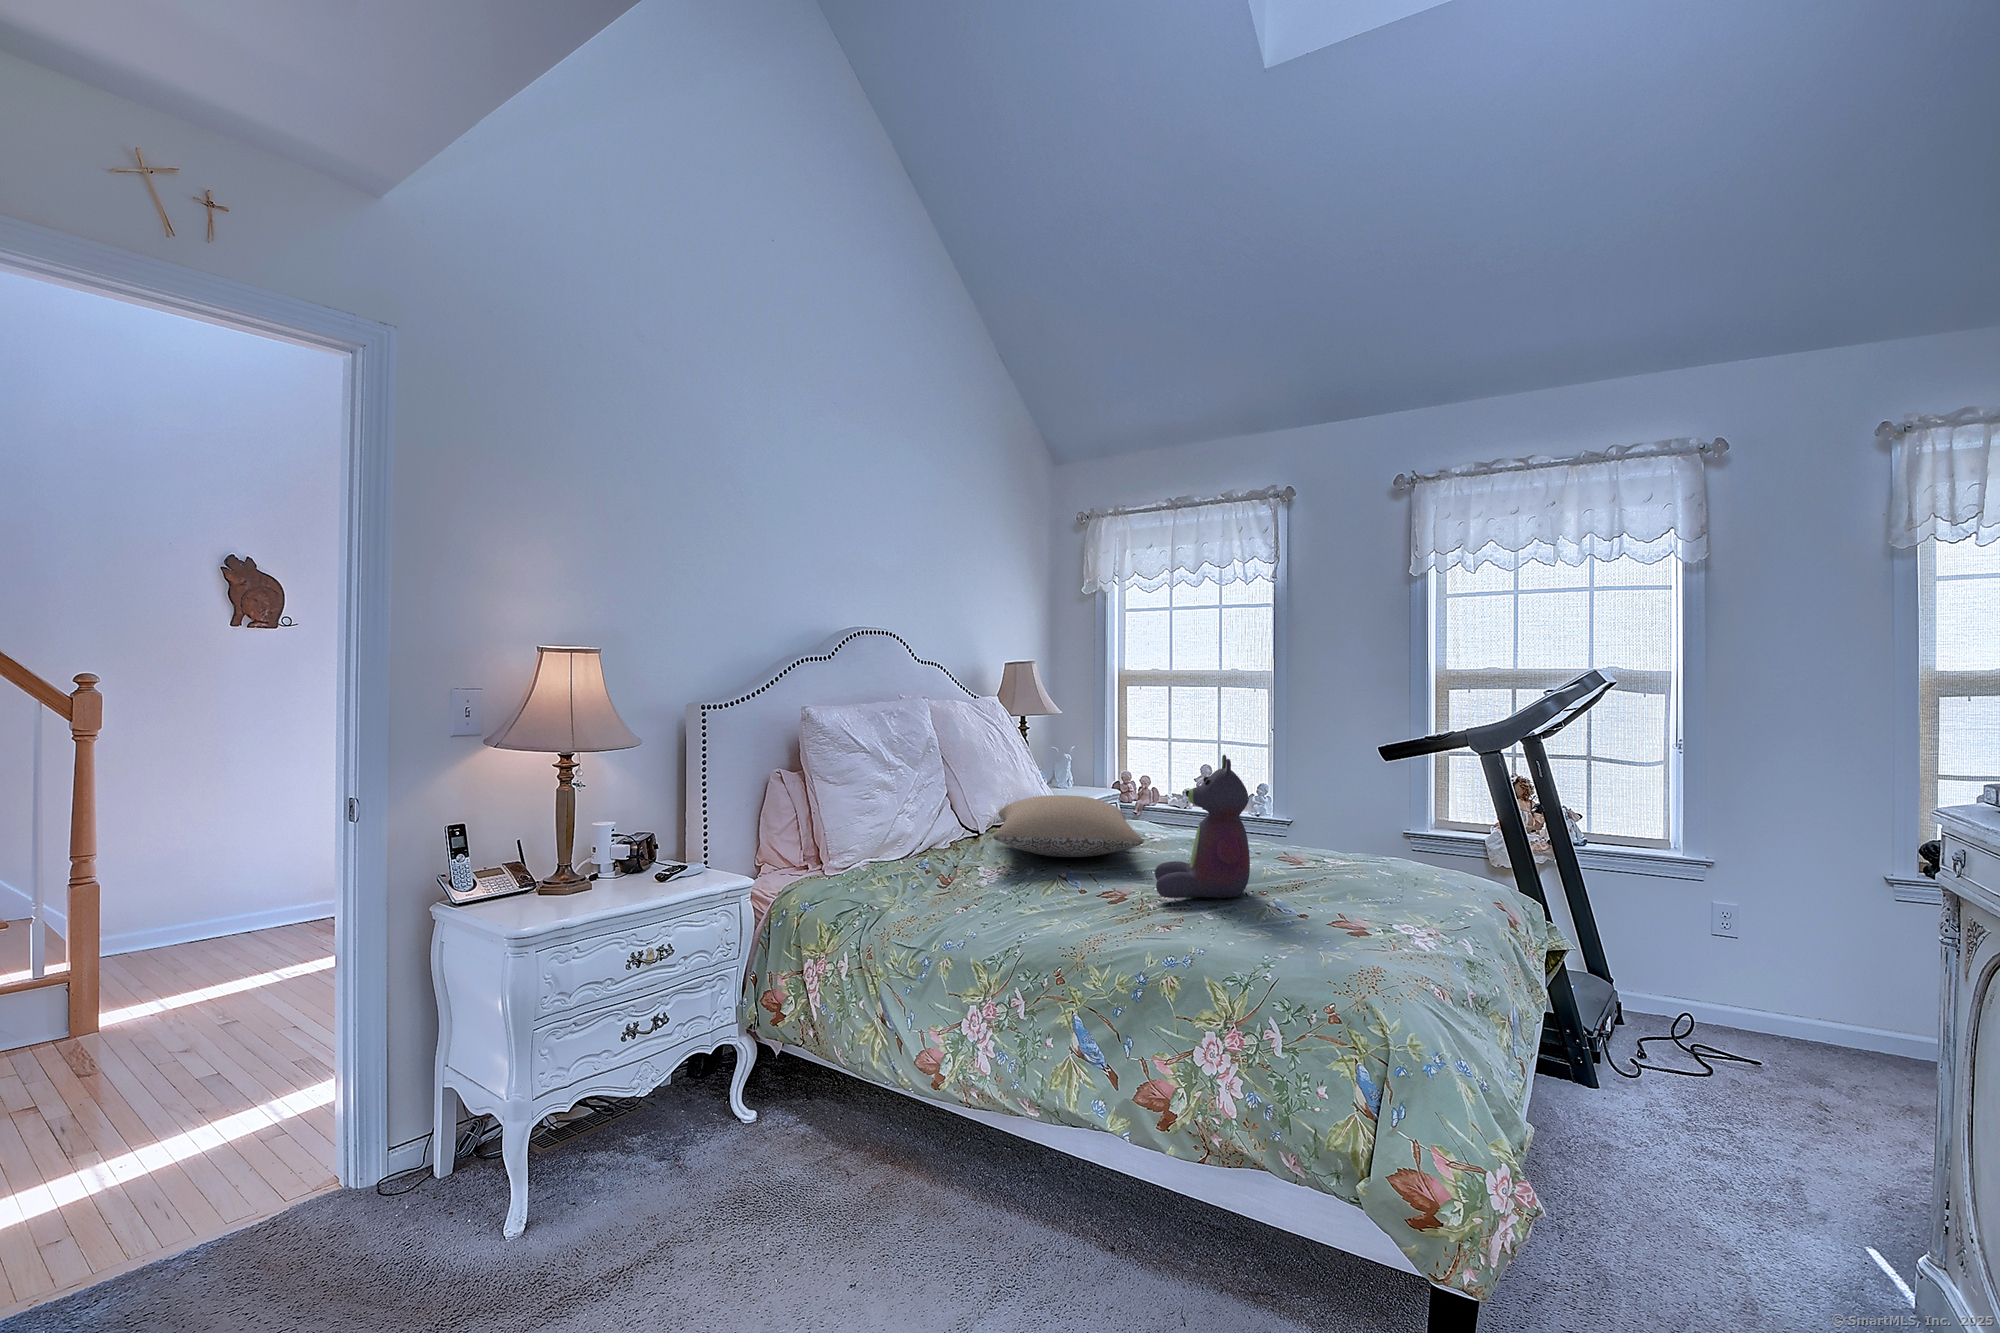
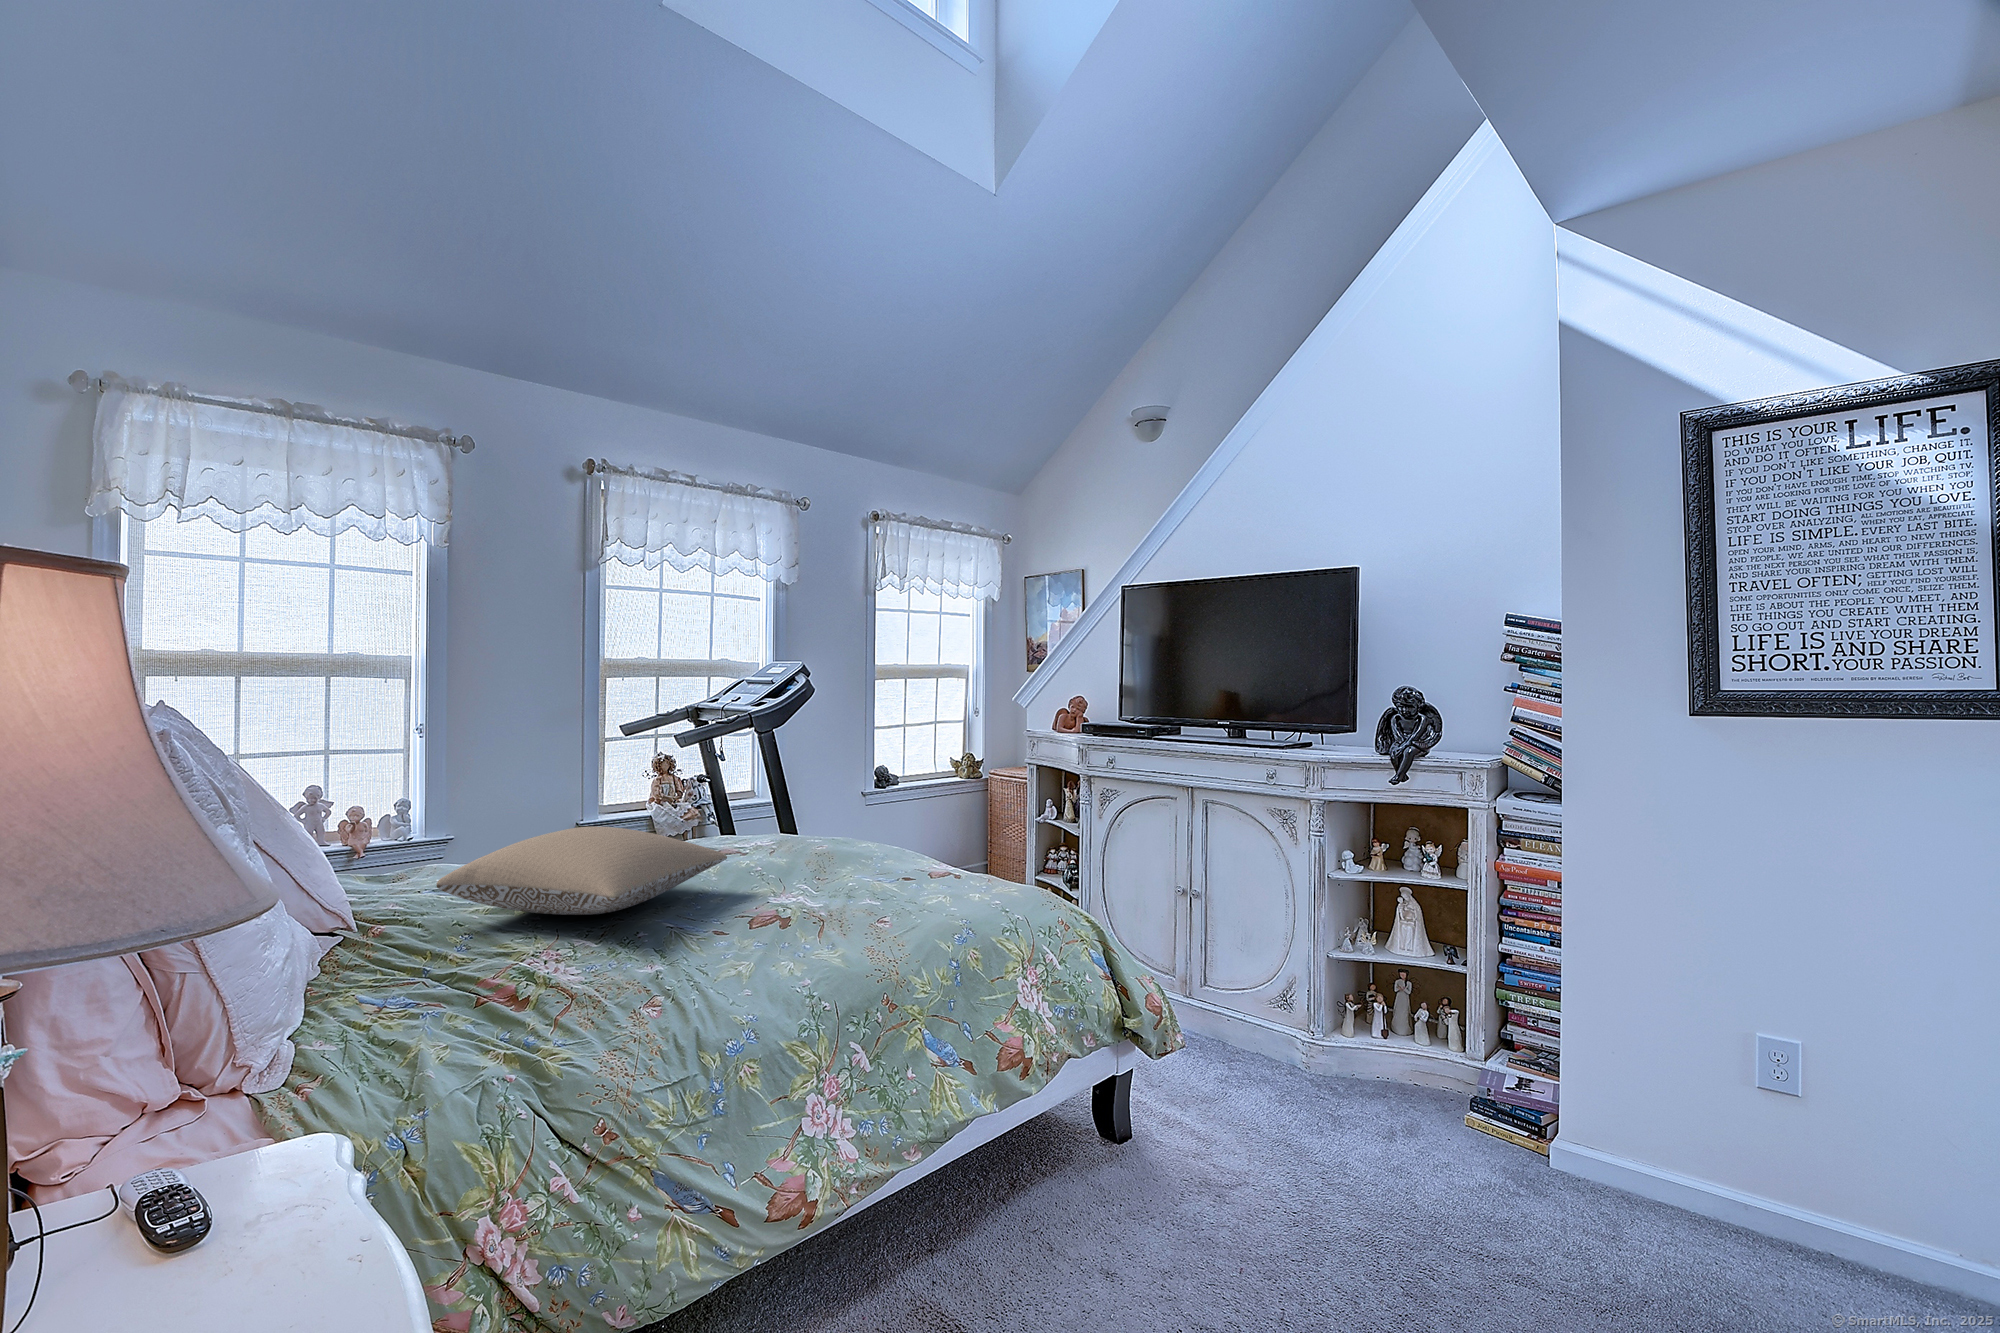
stuffed bear: present [1155,755,1250,898] -> none [778,741,899,897]

